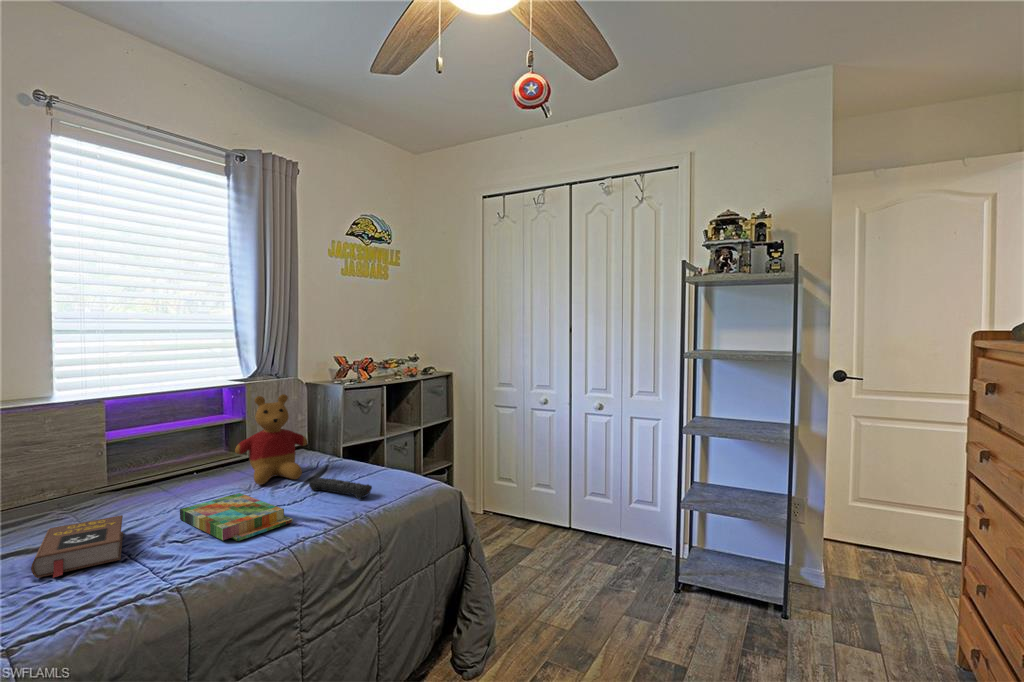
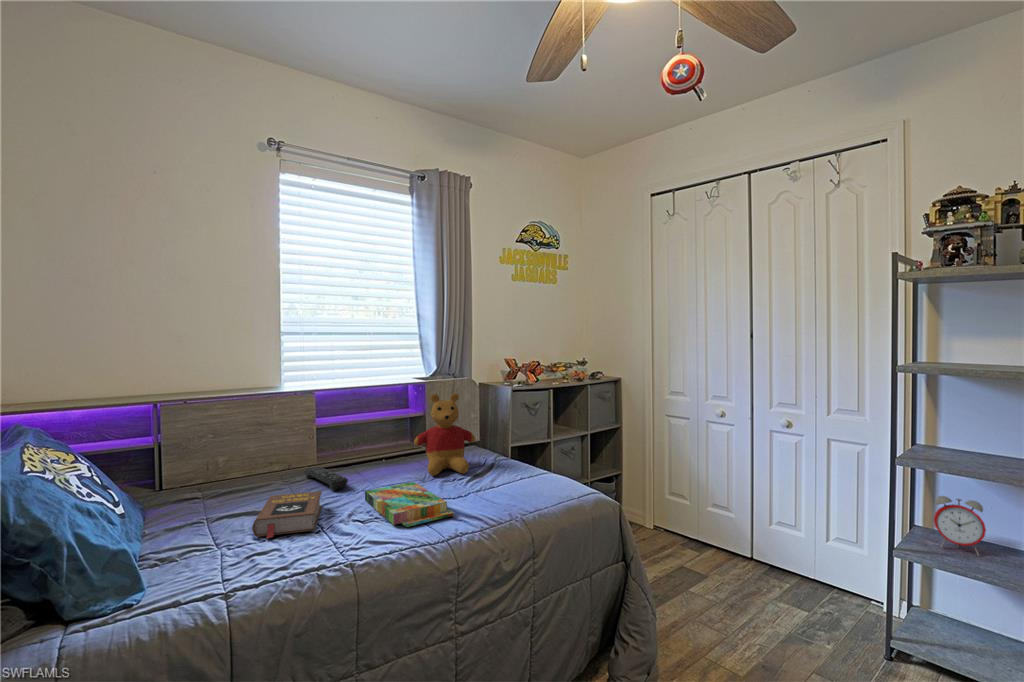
alarm clock: none [701,457,733,500] -> present [934,496,986,555]
remote control: present [309,478,372,499] -> present [305,467,348,490]

